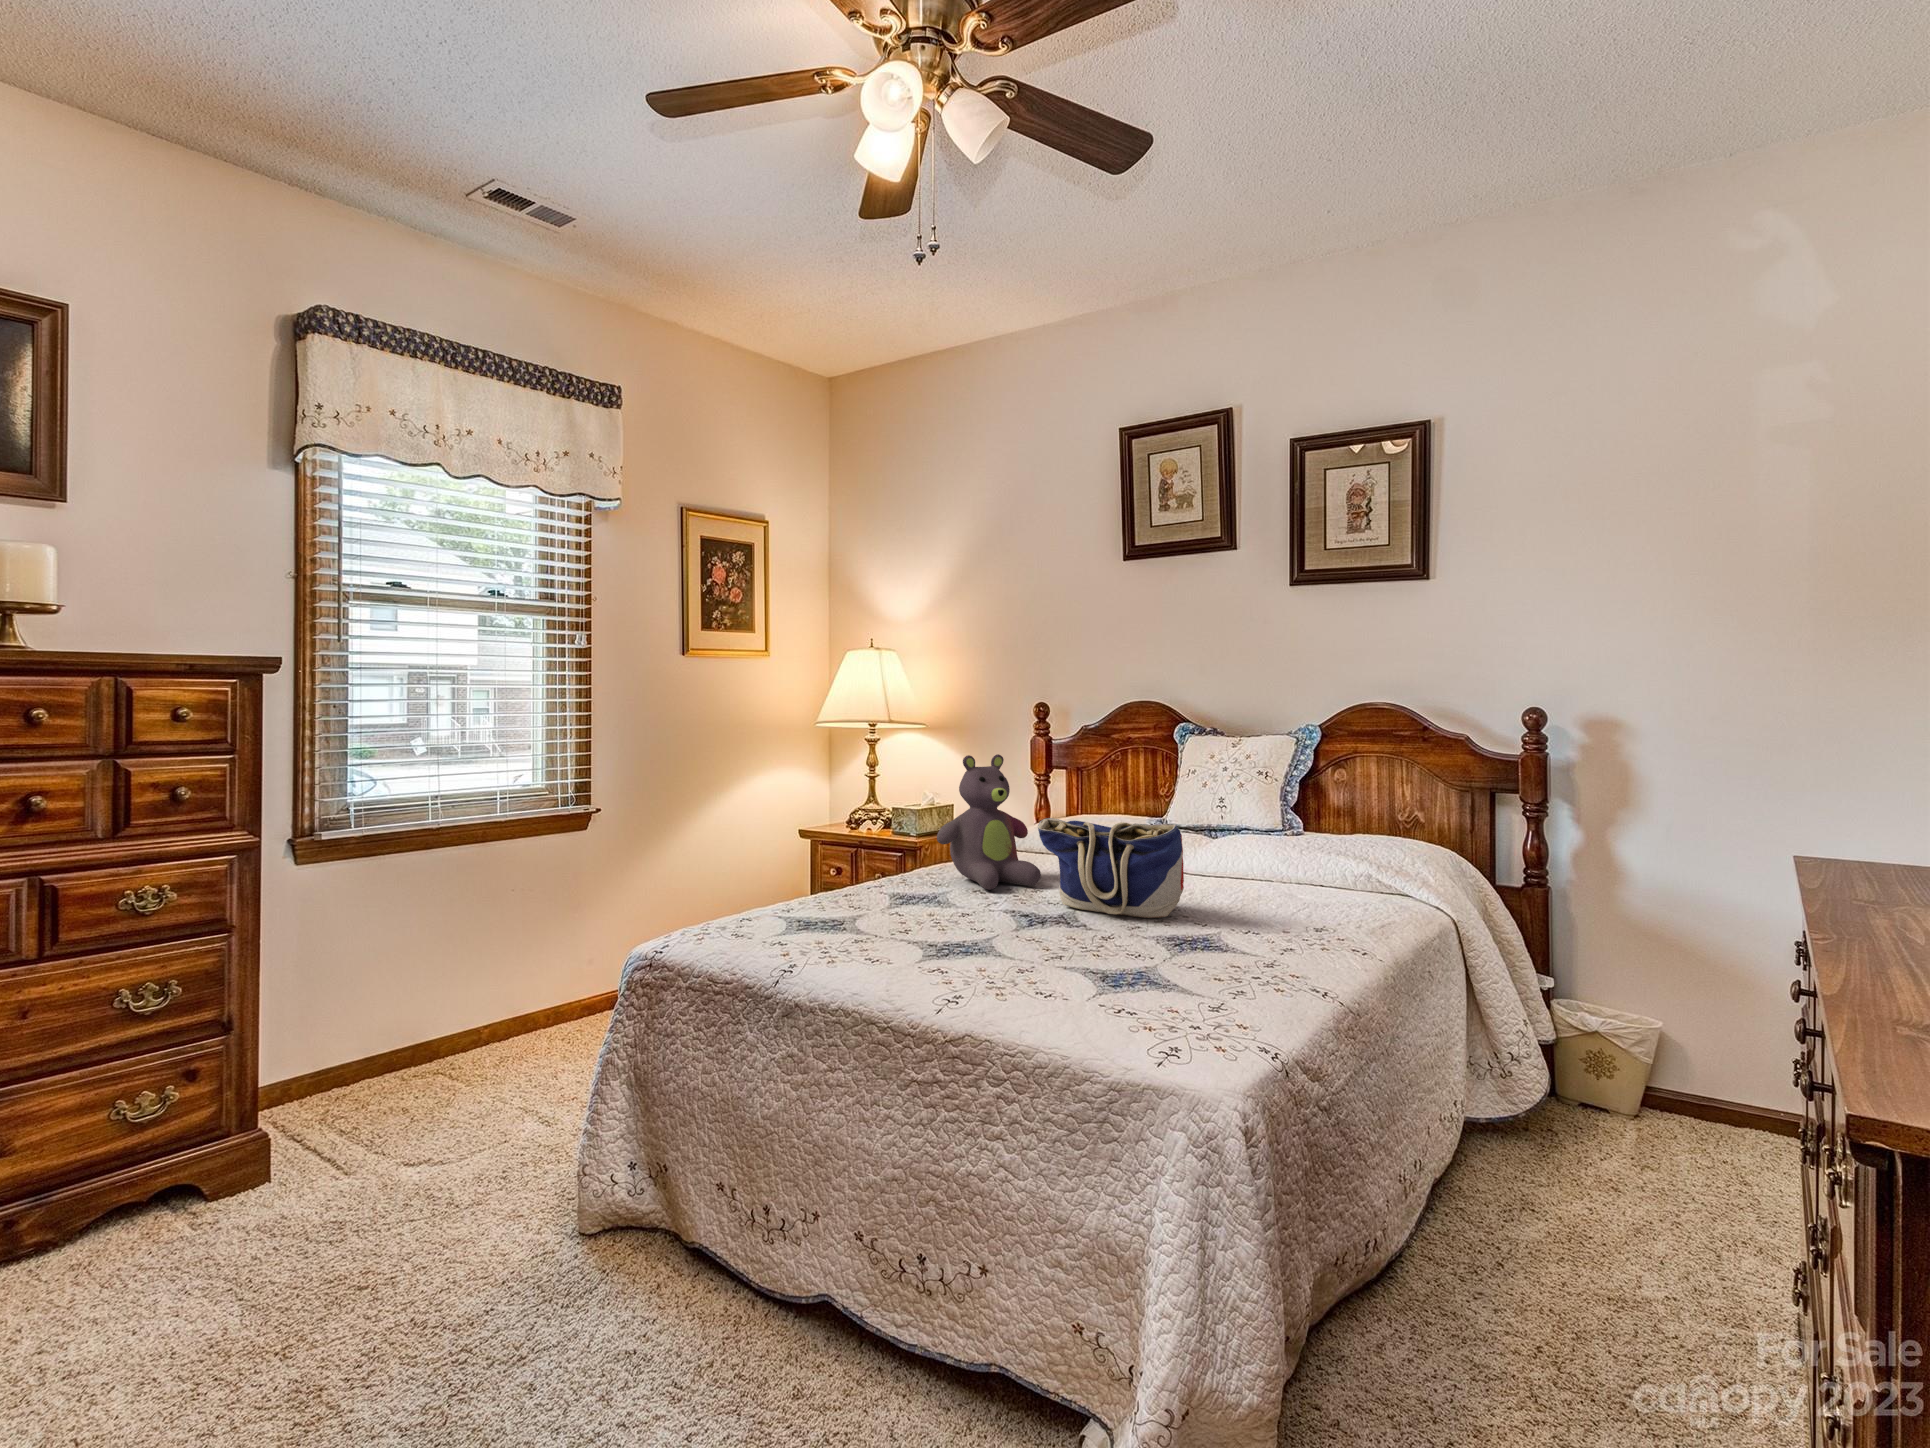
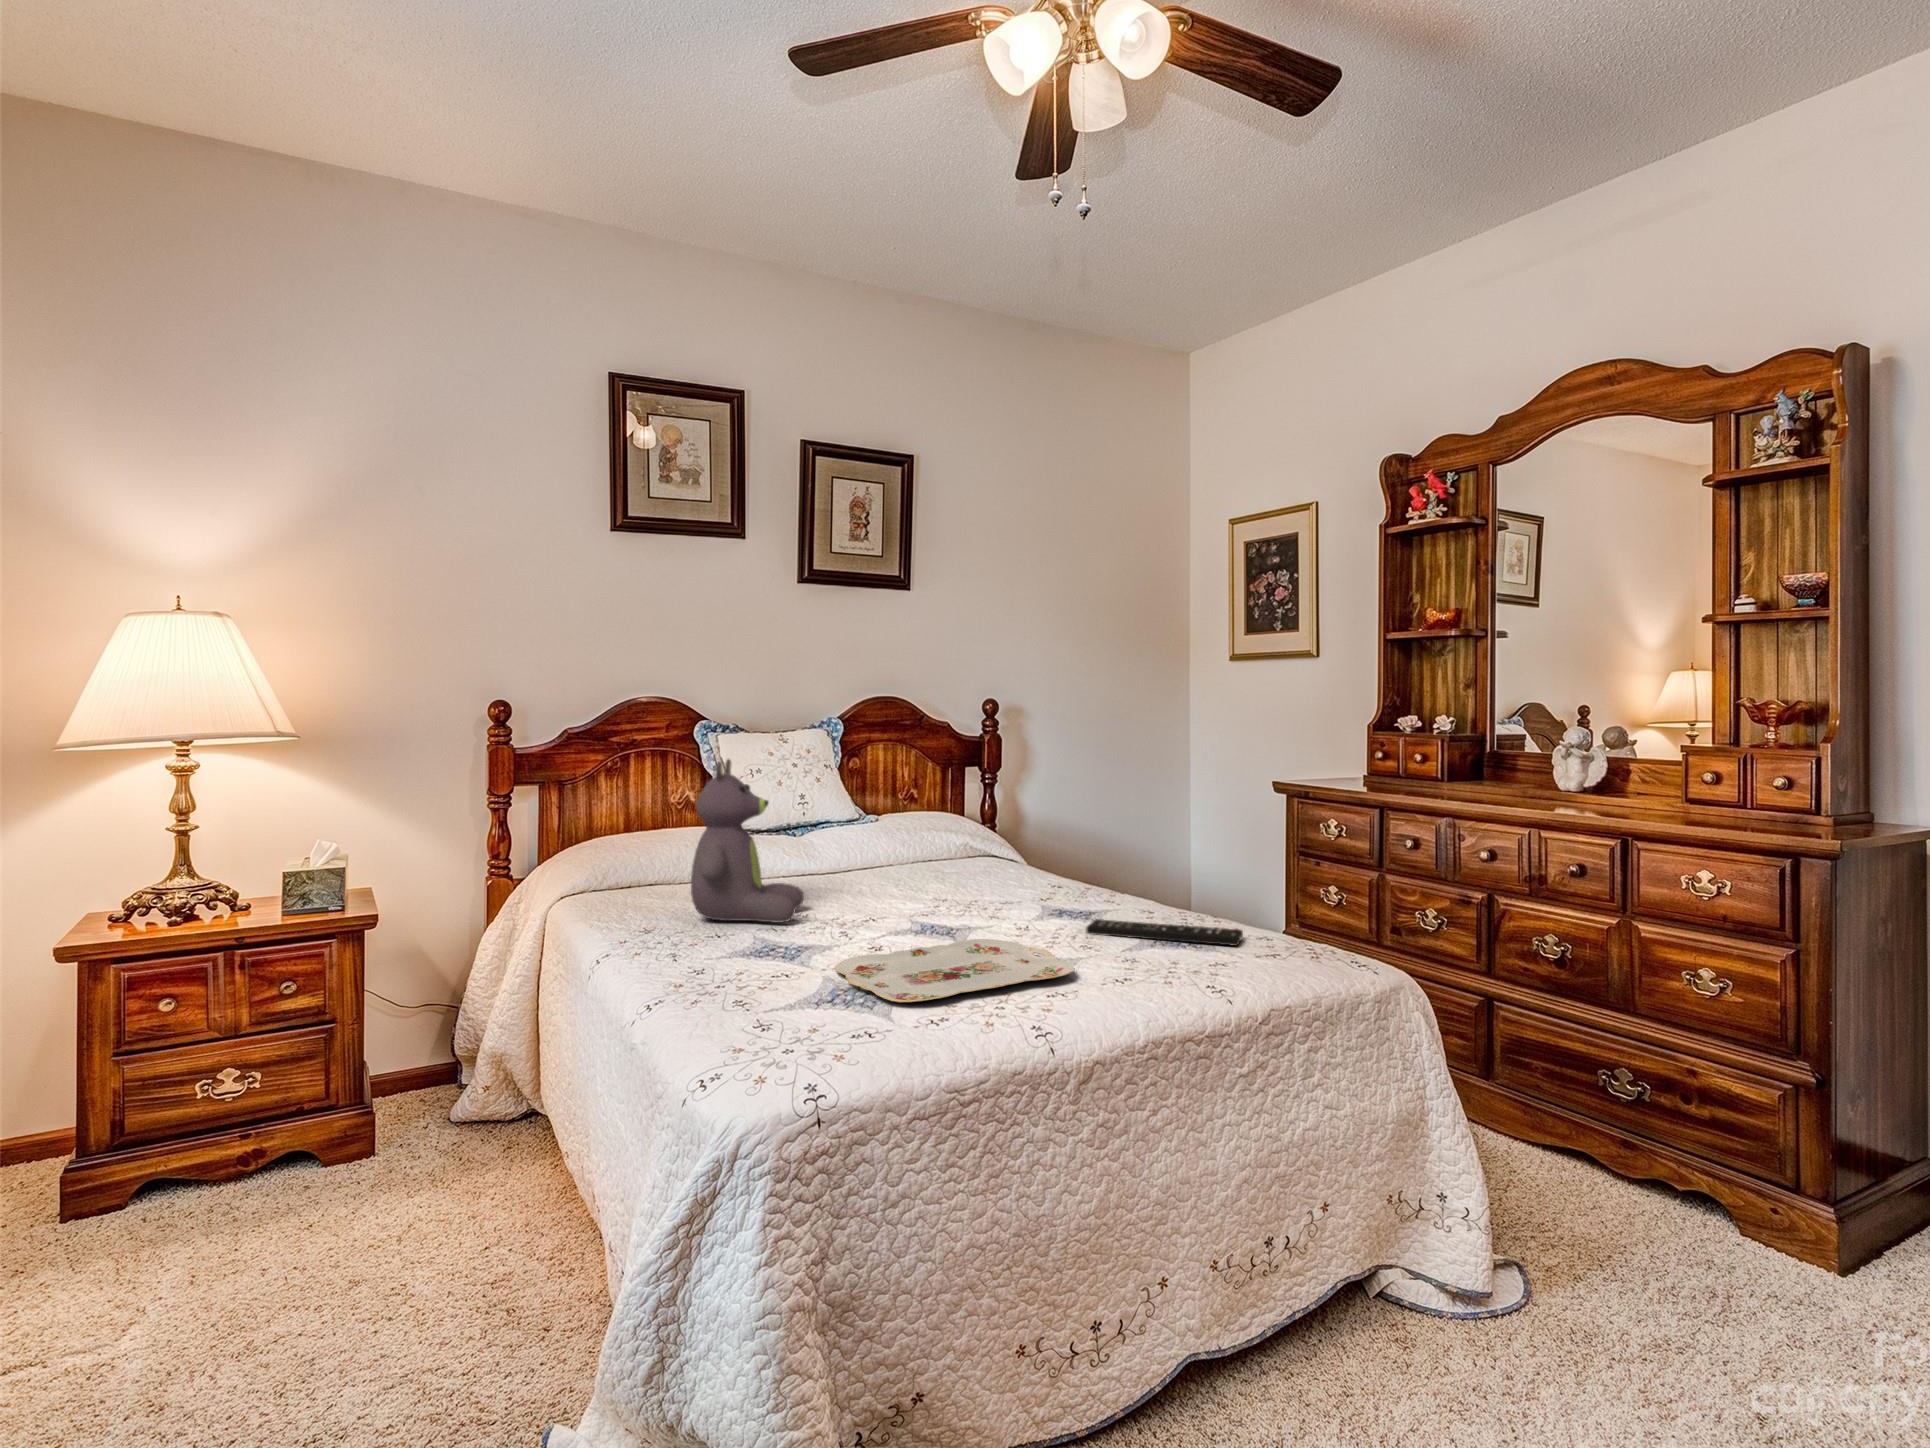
tote bag: present [1038,818,1184,918] -> none [868,807,1017,914]
serving tray: none [819,913,1019,962] -> present [835,939,1075,1002]
remote control: none [1117,949,1204,1003] -> present [1086,919,1243,946]

